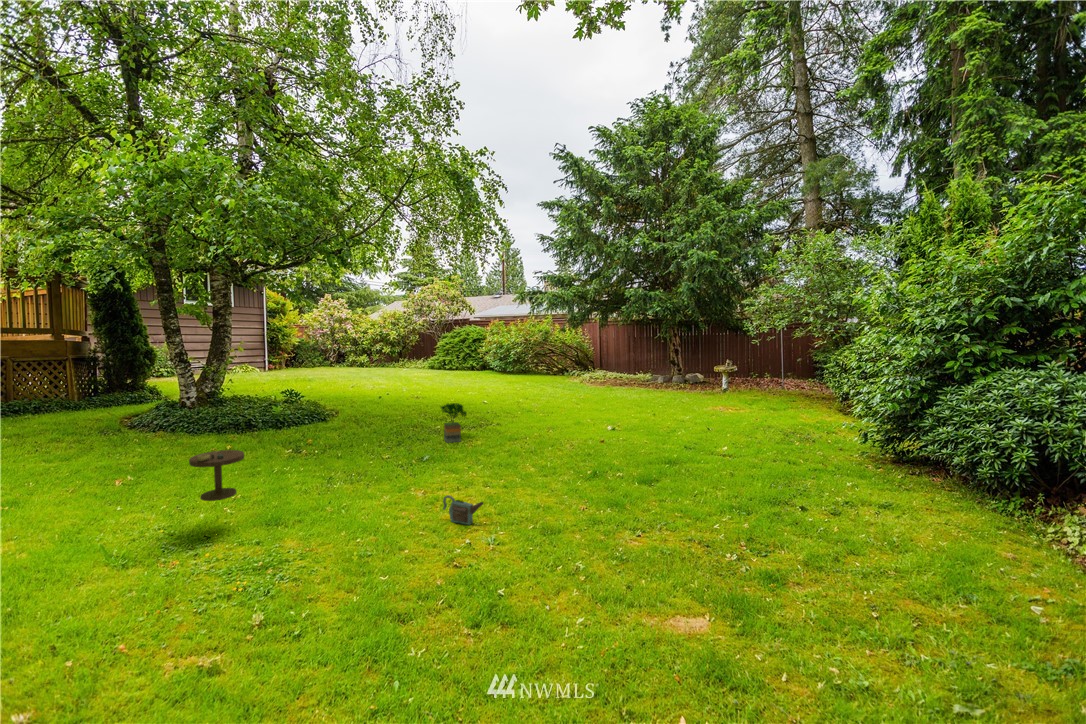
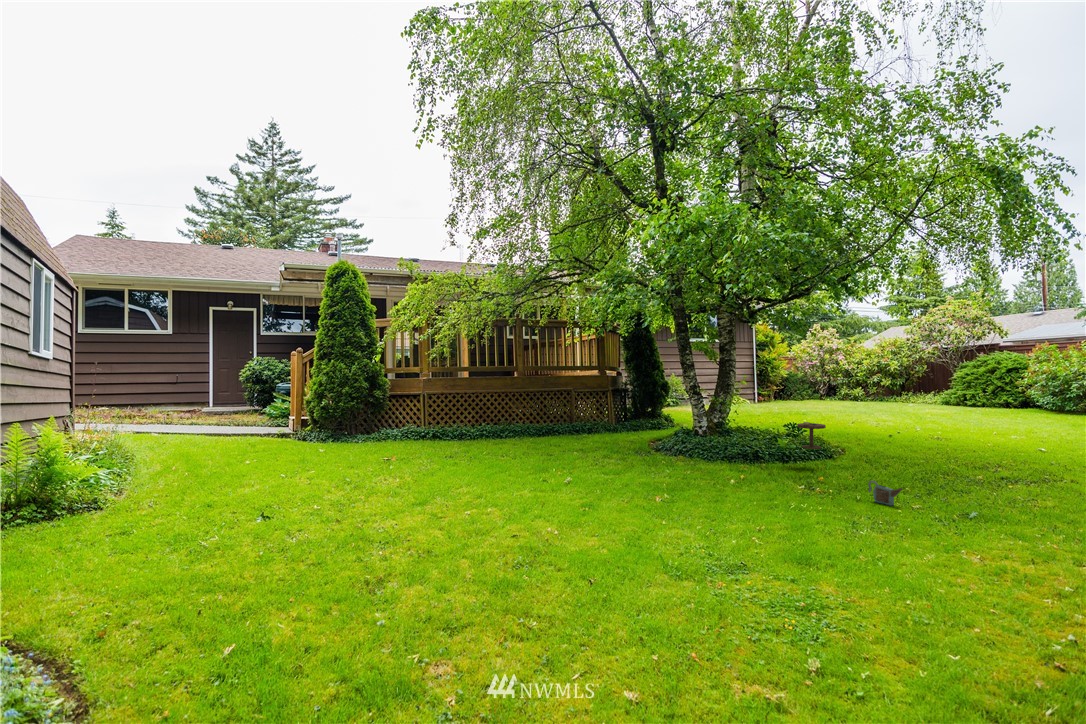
potted tree: present [441,403,467,443] -> none [962,418,993,455]
watering can: present [443,495,483,525] -> present [868,481,903,506]

